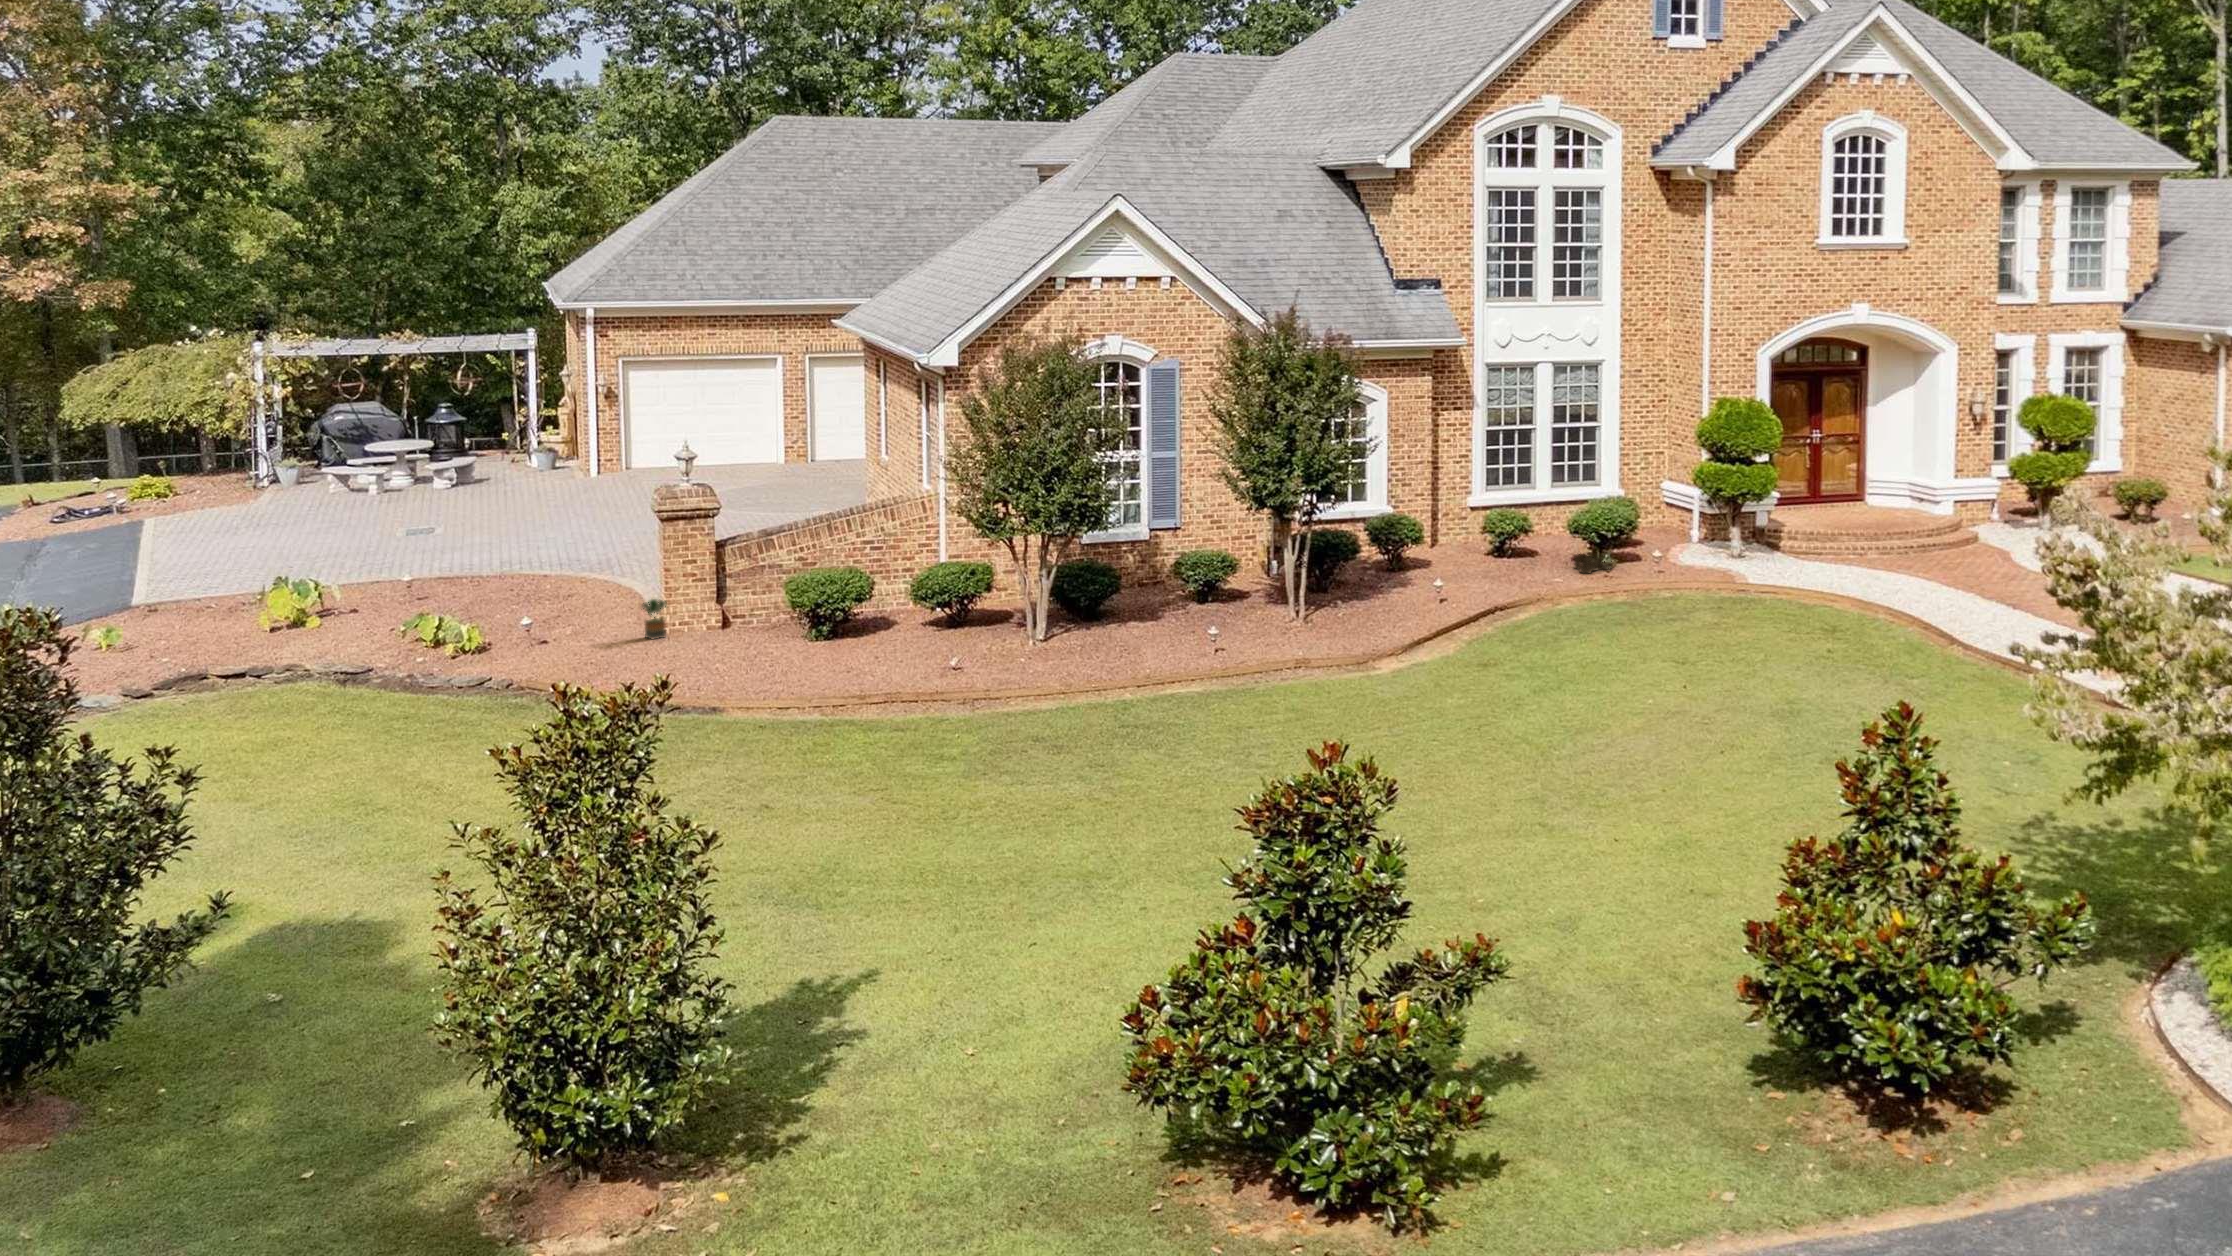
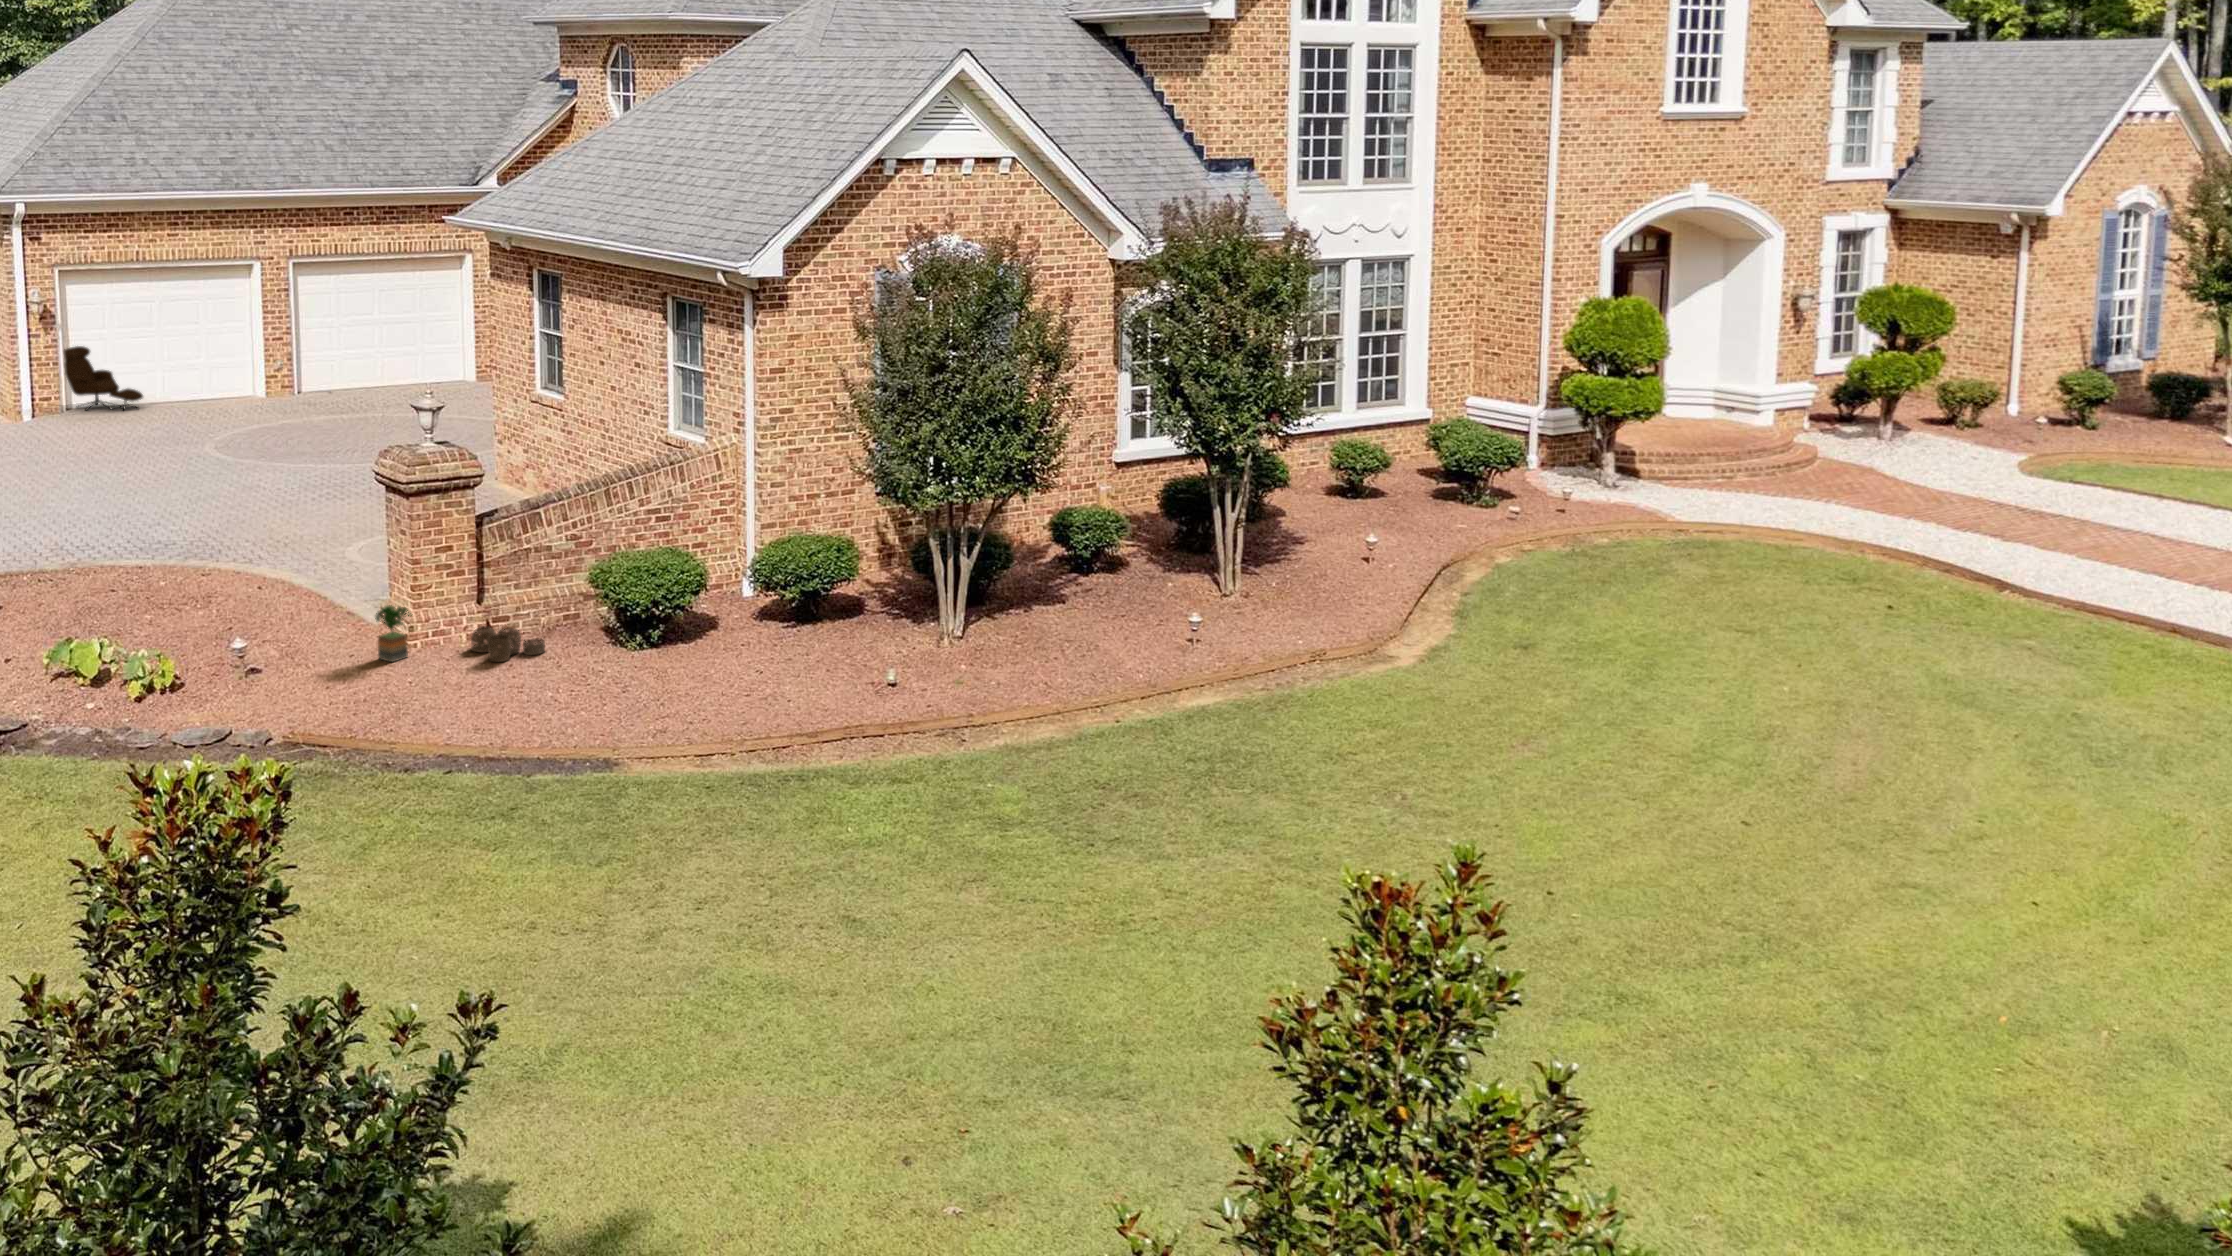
lounge chair: none [620,421,678,471] -> present [64,346,143,409]
woven basket: present [1574,554,1613,574] -> present [471,626,545,662]

